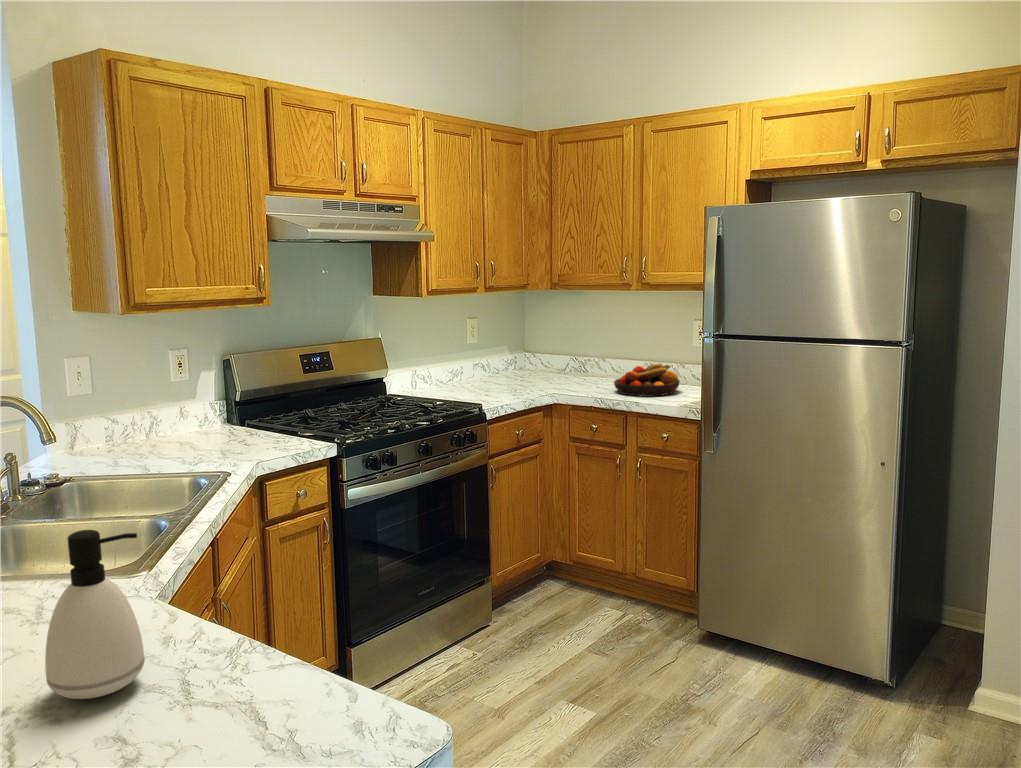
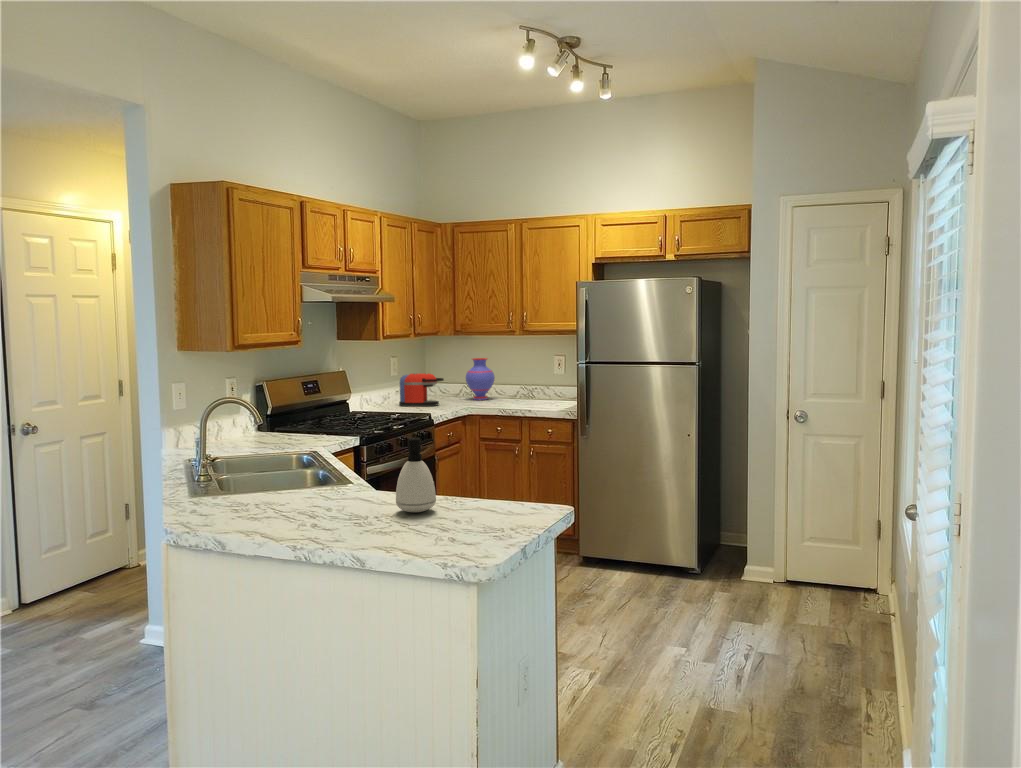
vase: none [566,322,607,381] -> present [466,358,495,400]
coffee maker: none [467,342,526,389] -> present [399,374,444,406]
fruit bowl: present [614,363,680,397] -> none [508,385,552,407]

